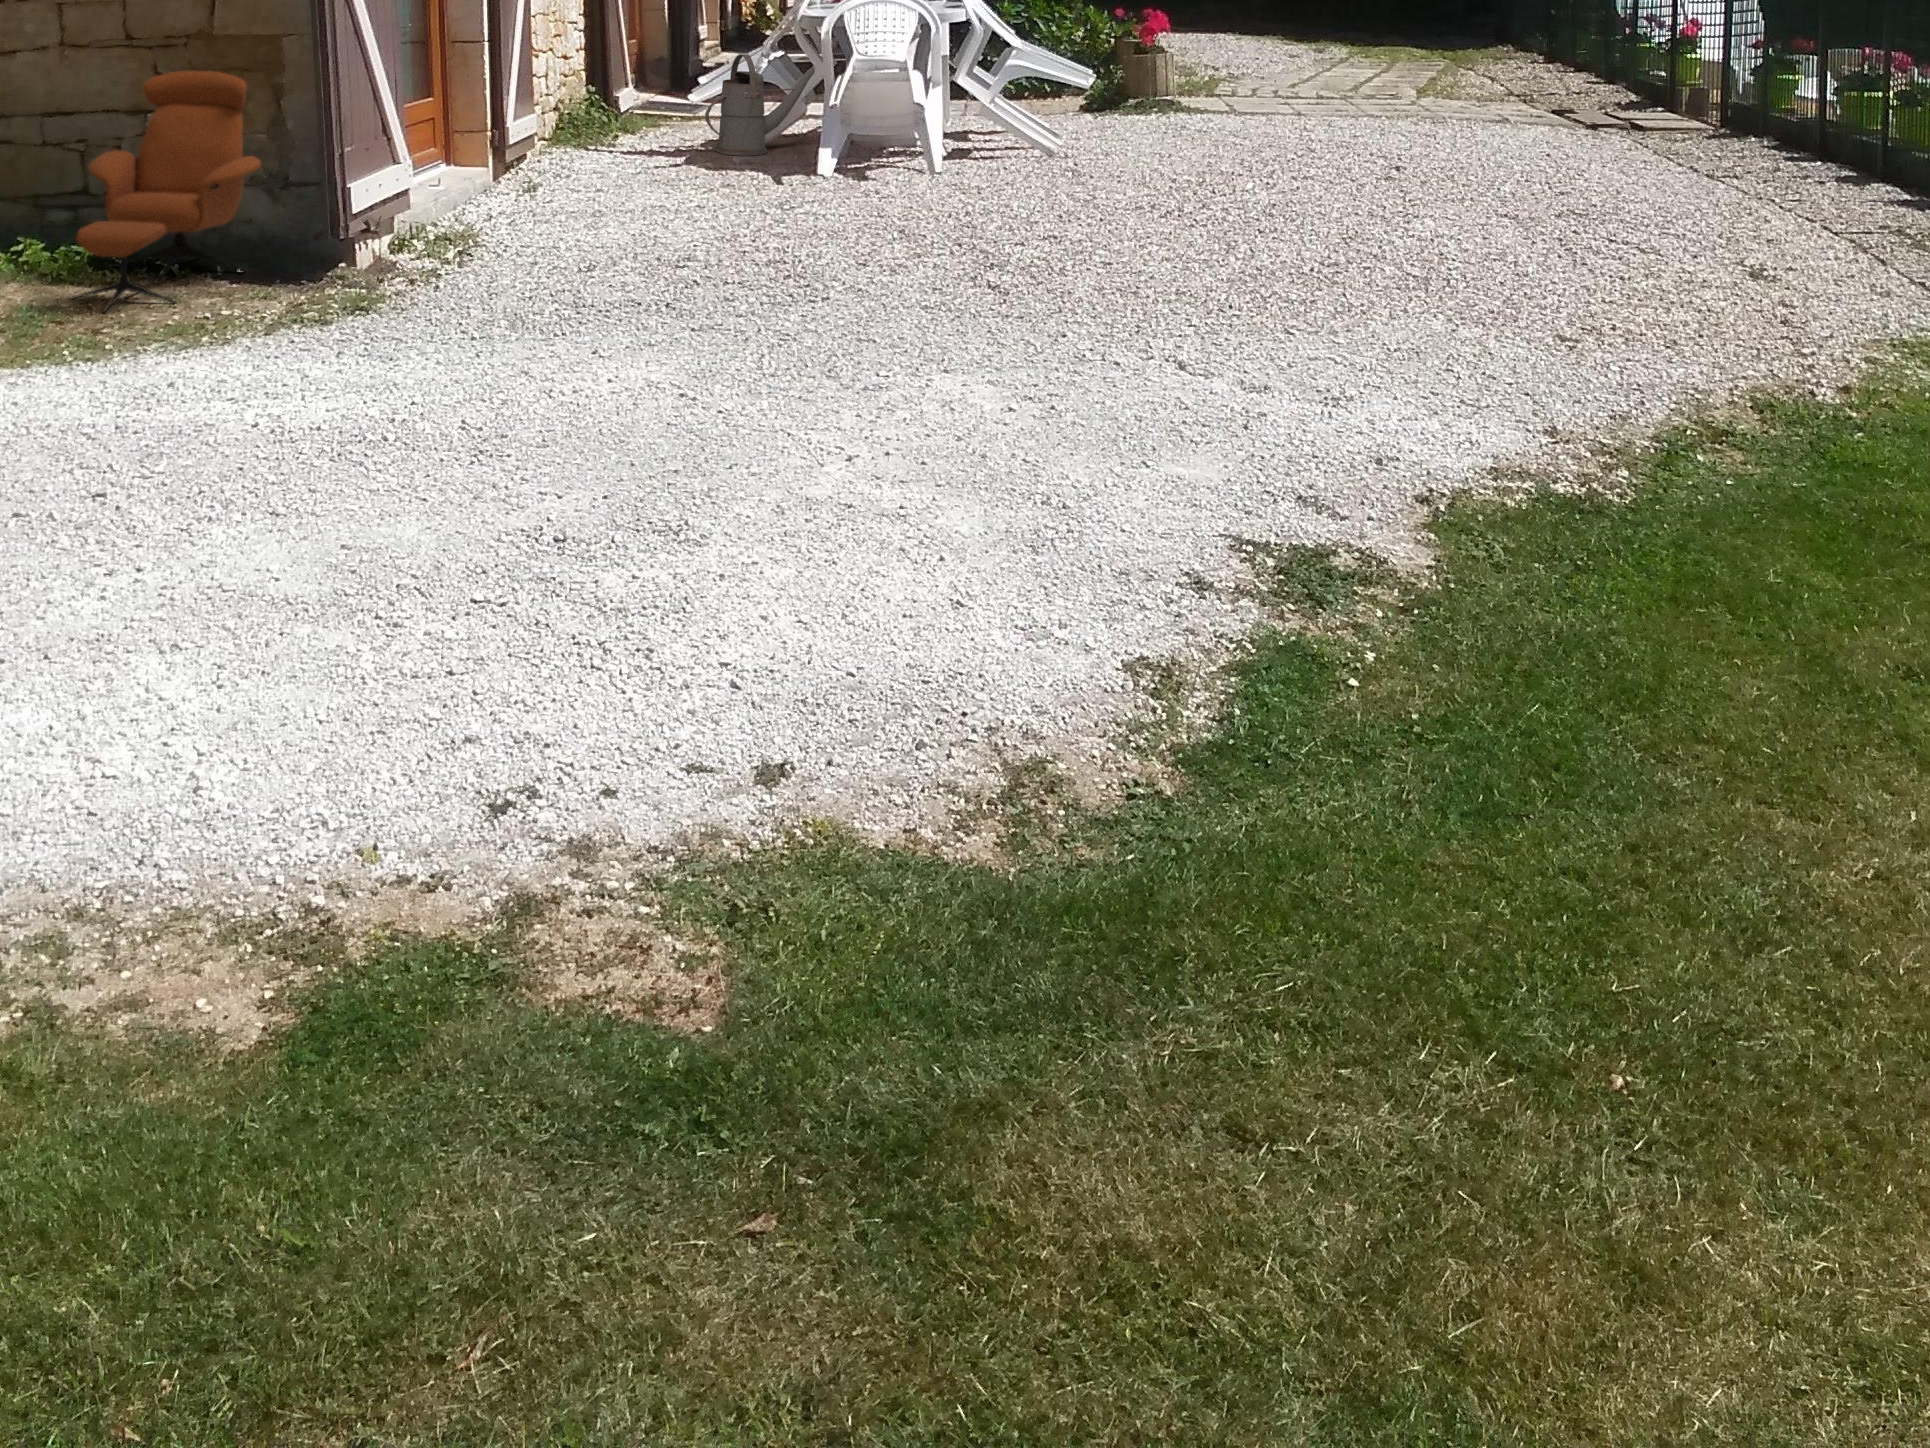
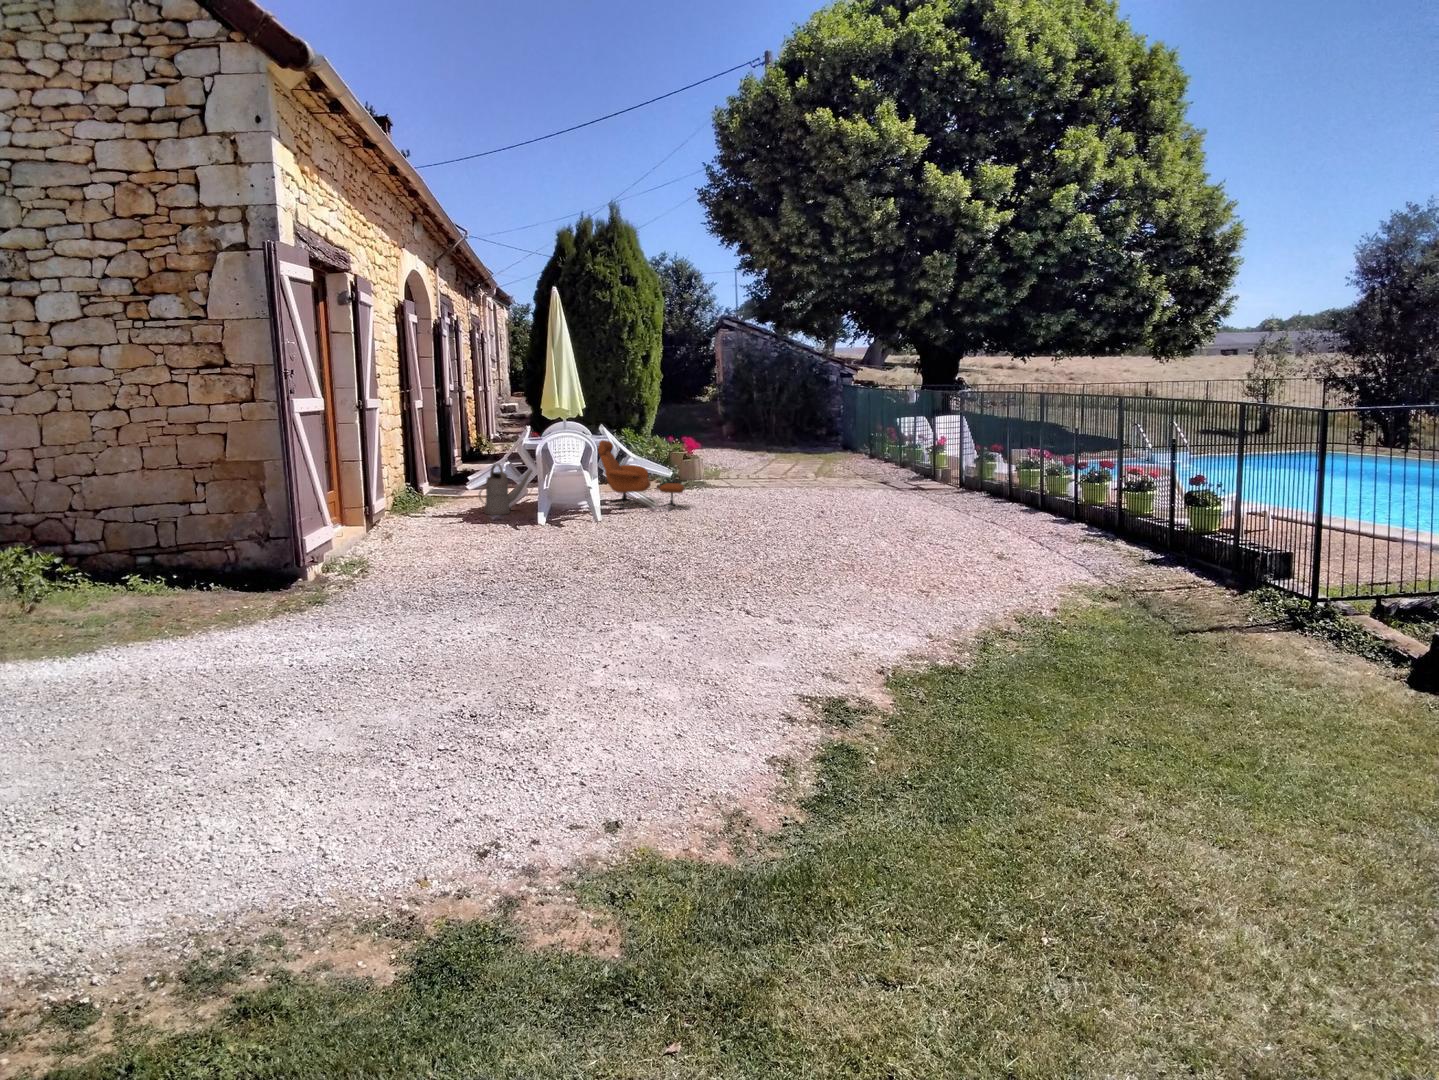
lounge chair: present [72,70,261,313] -> present [598,440,684,510]

